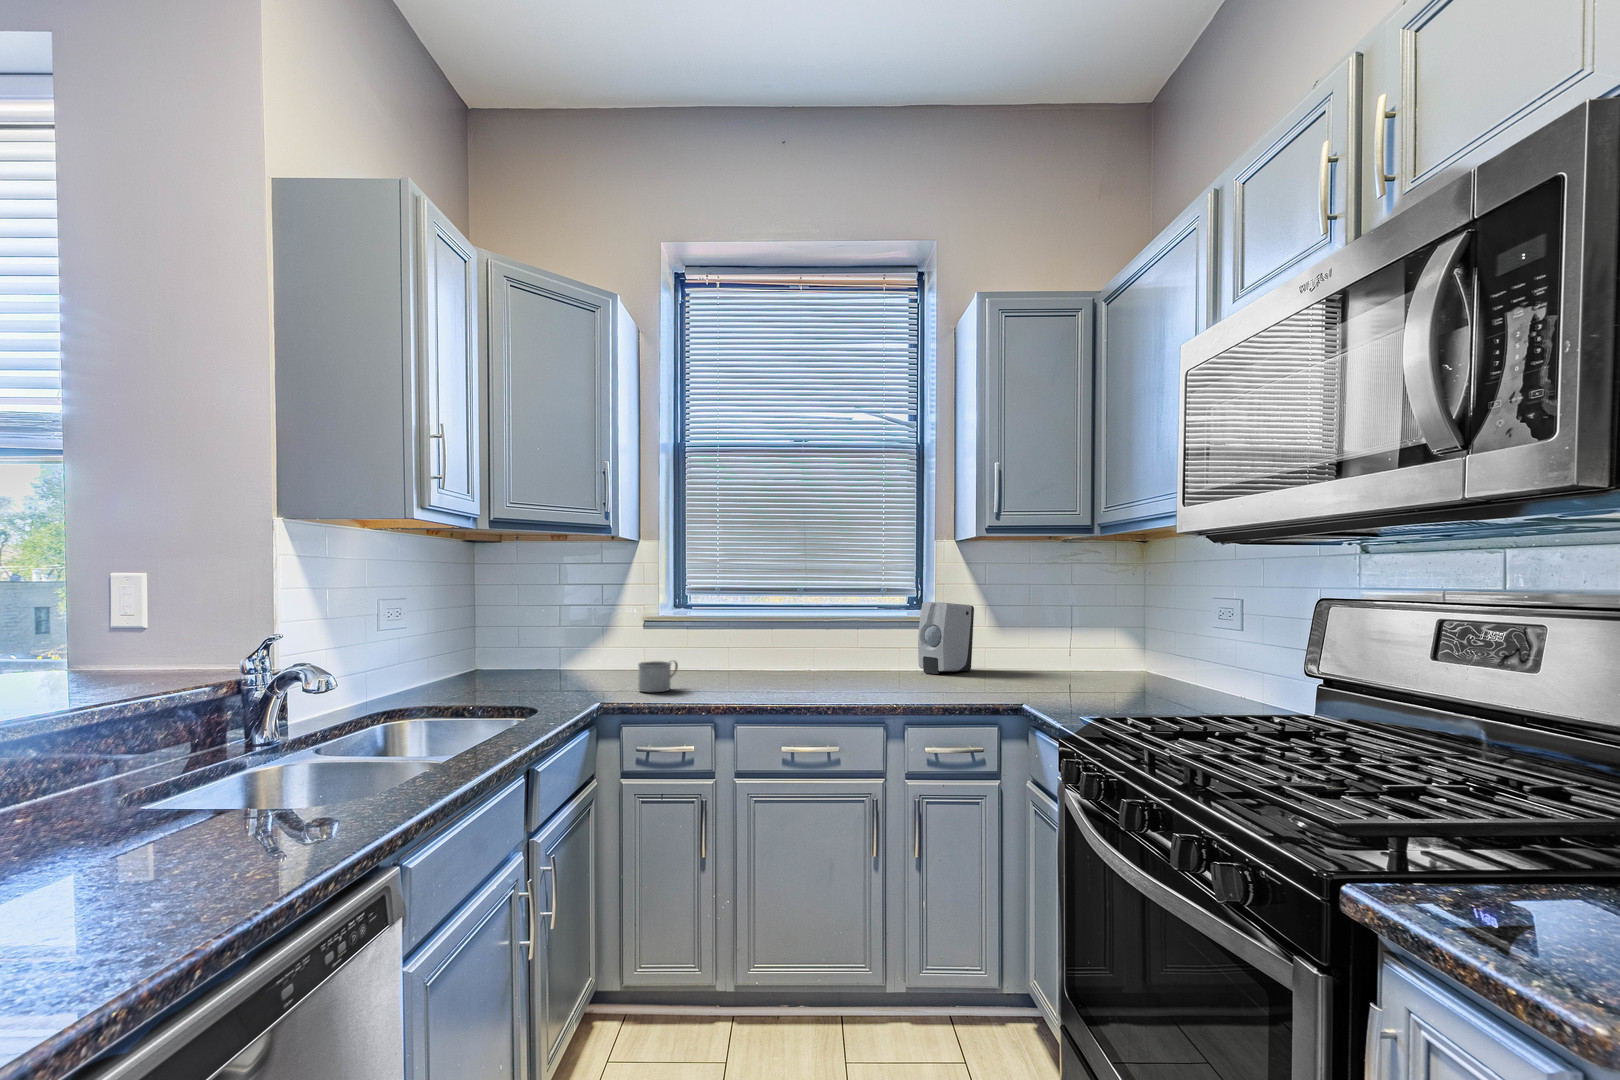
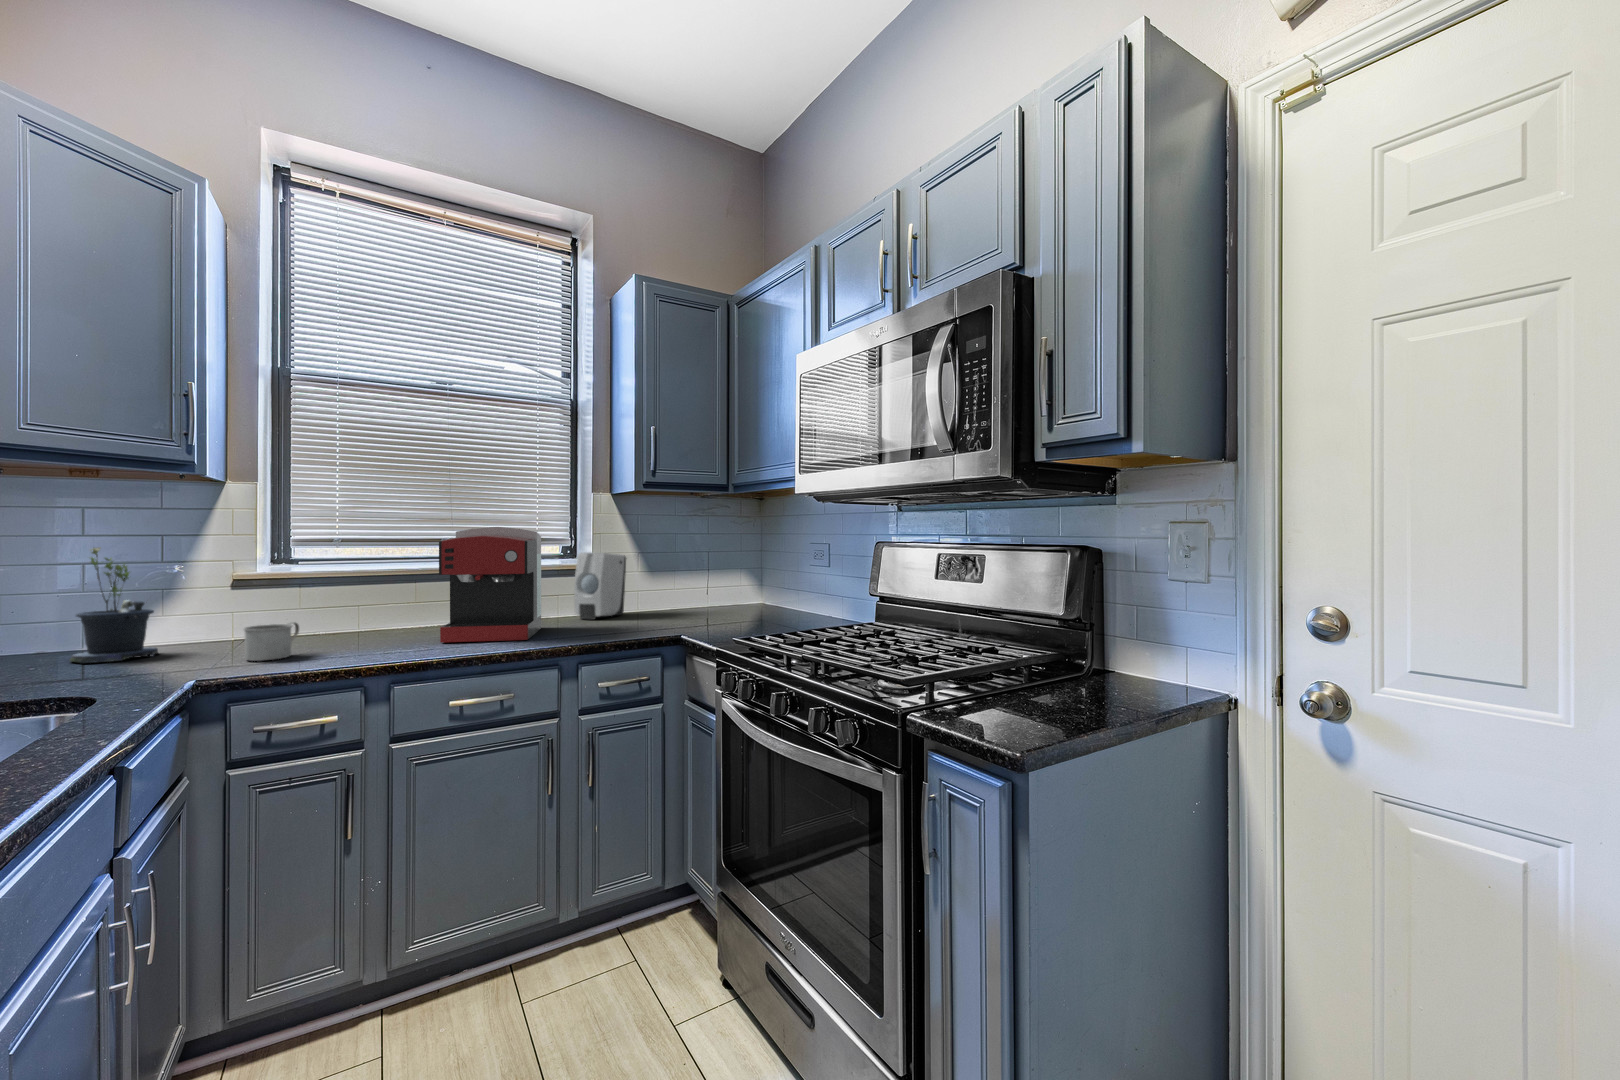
coffee maker: none [783,576,881,692] -> present [439,527,541,642]
potted plant: none [541,593,596,683] -> present [69,548,159,663]

